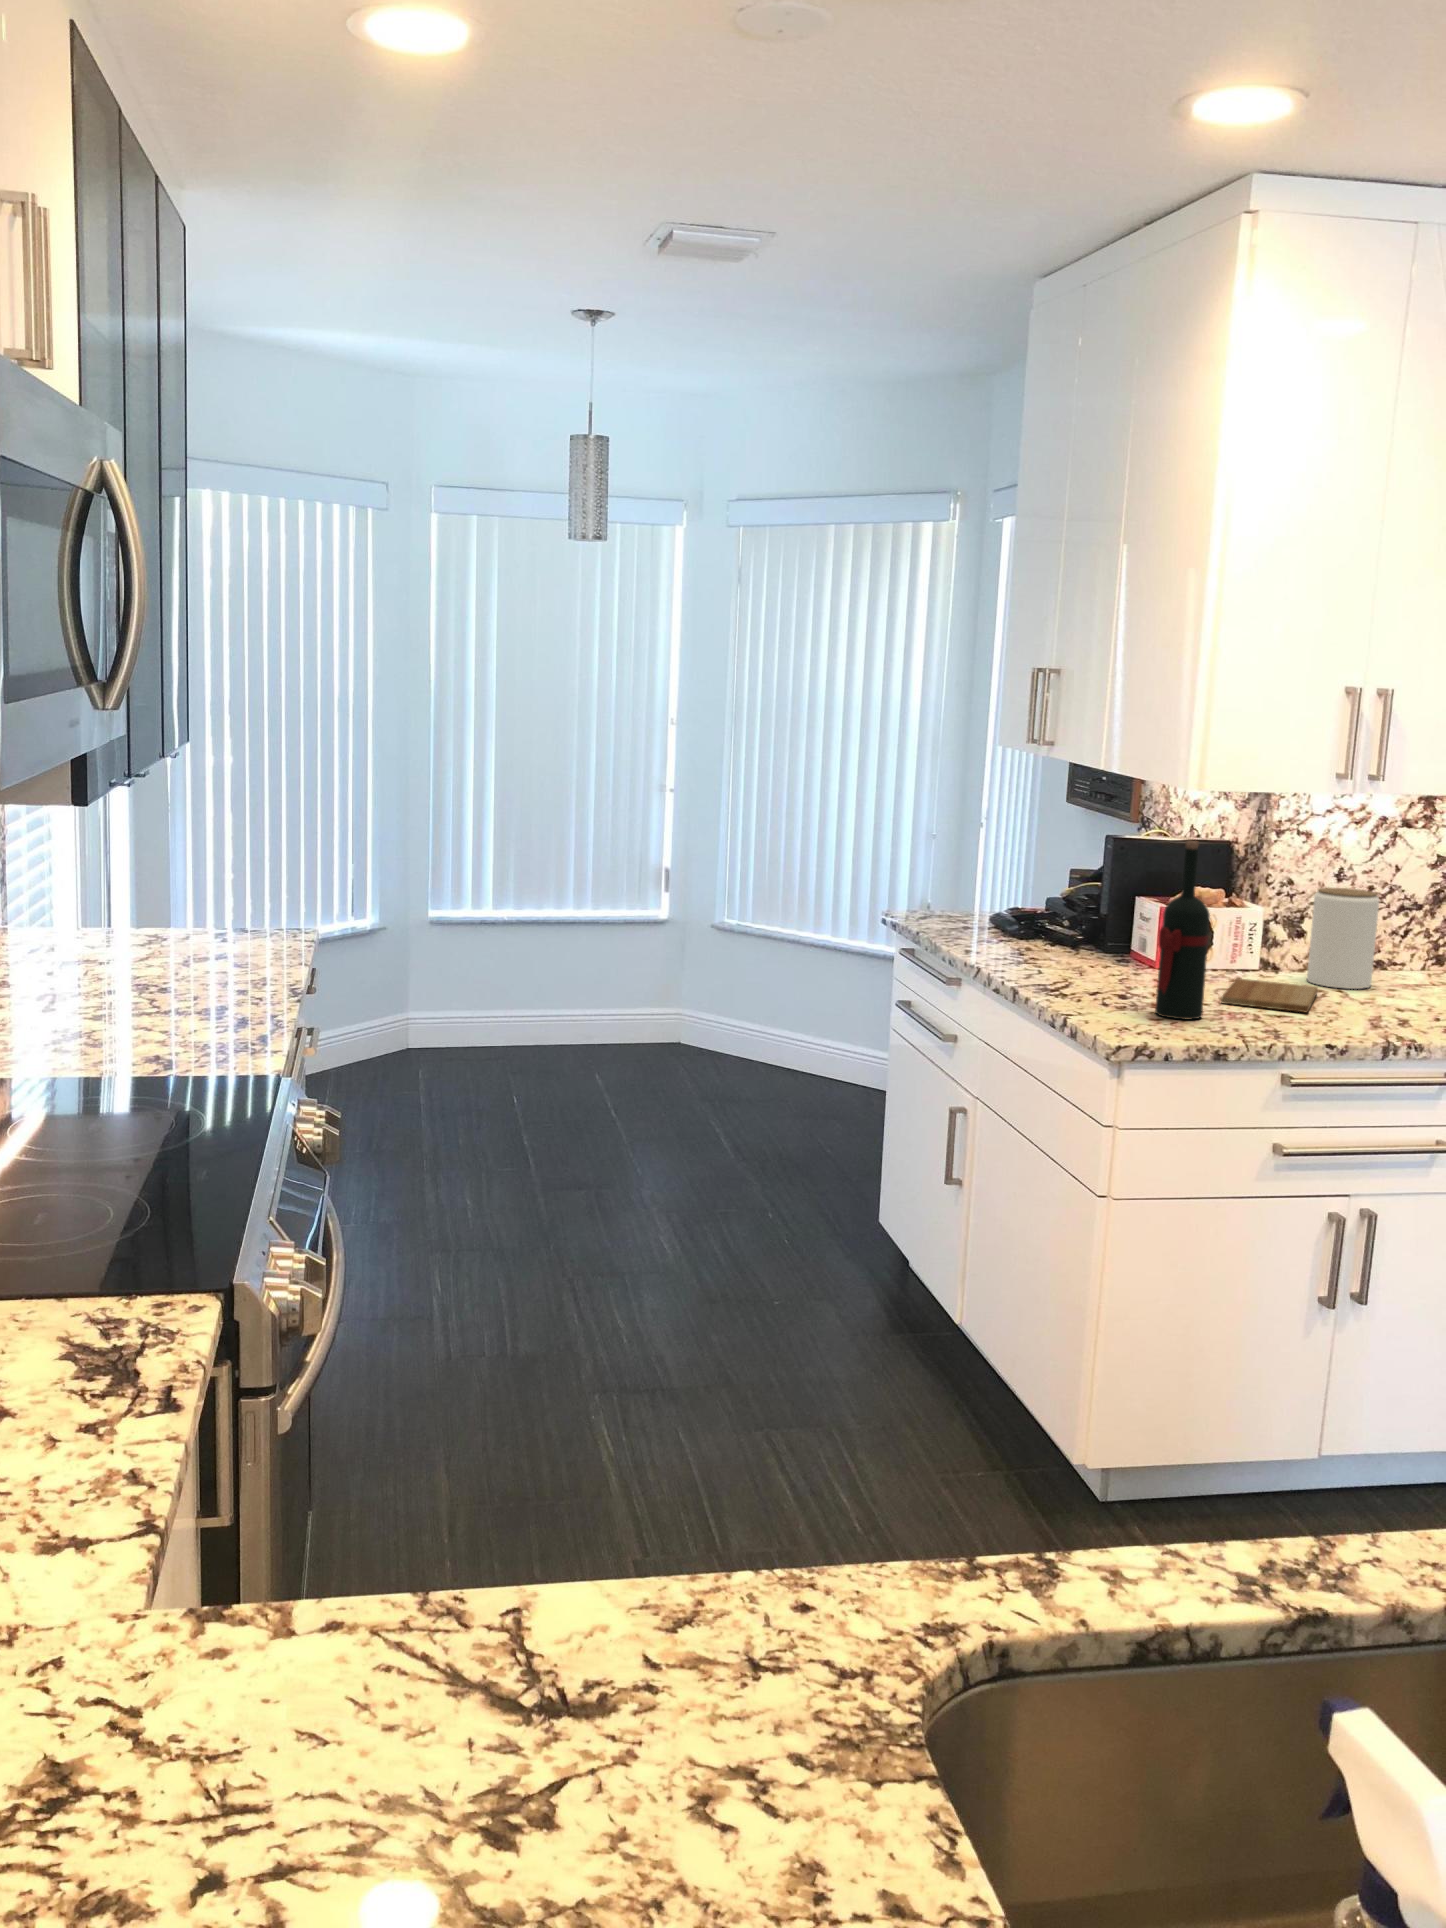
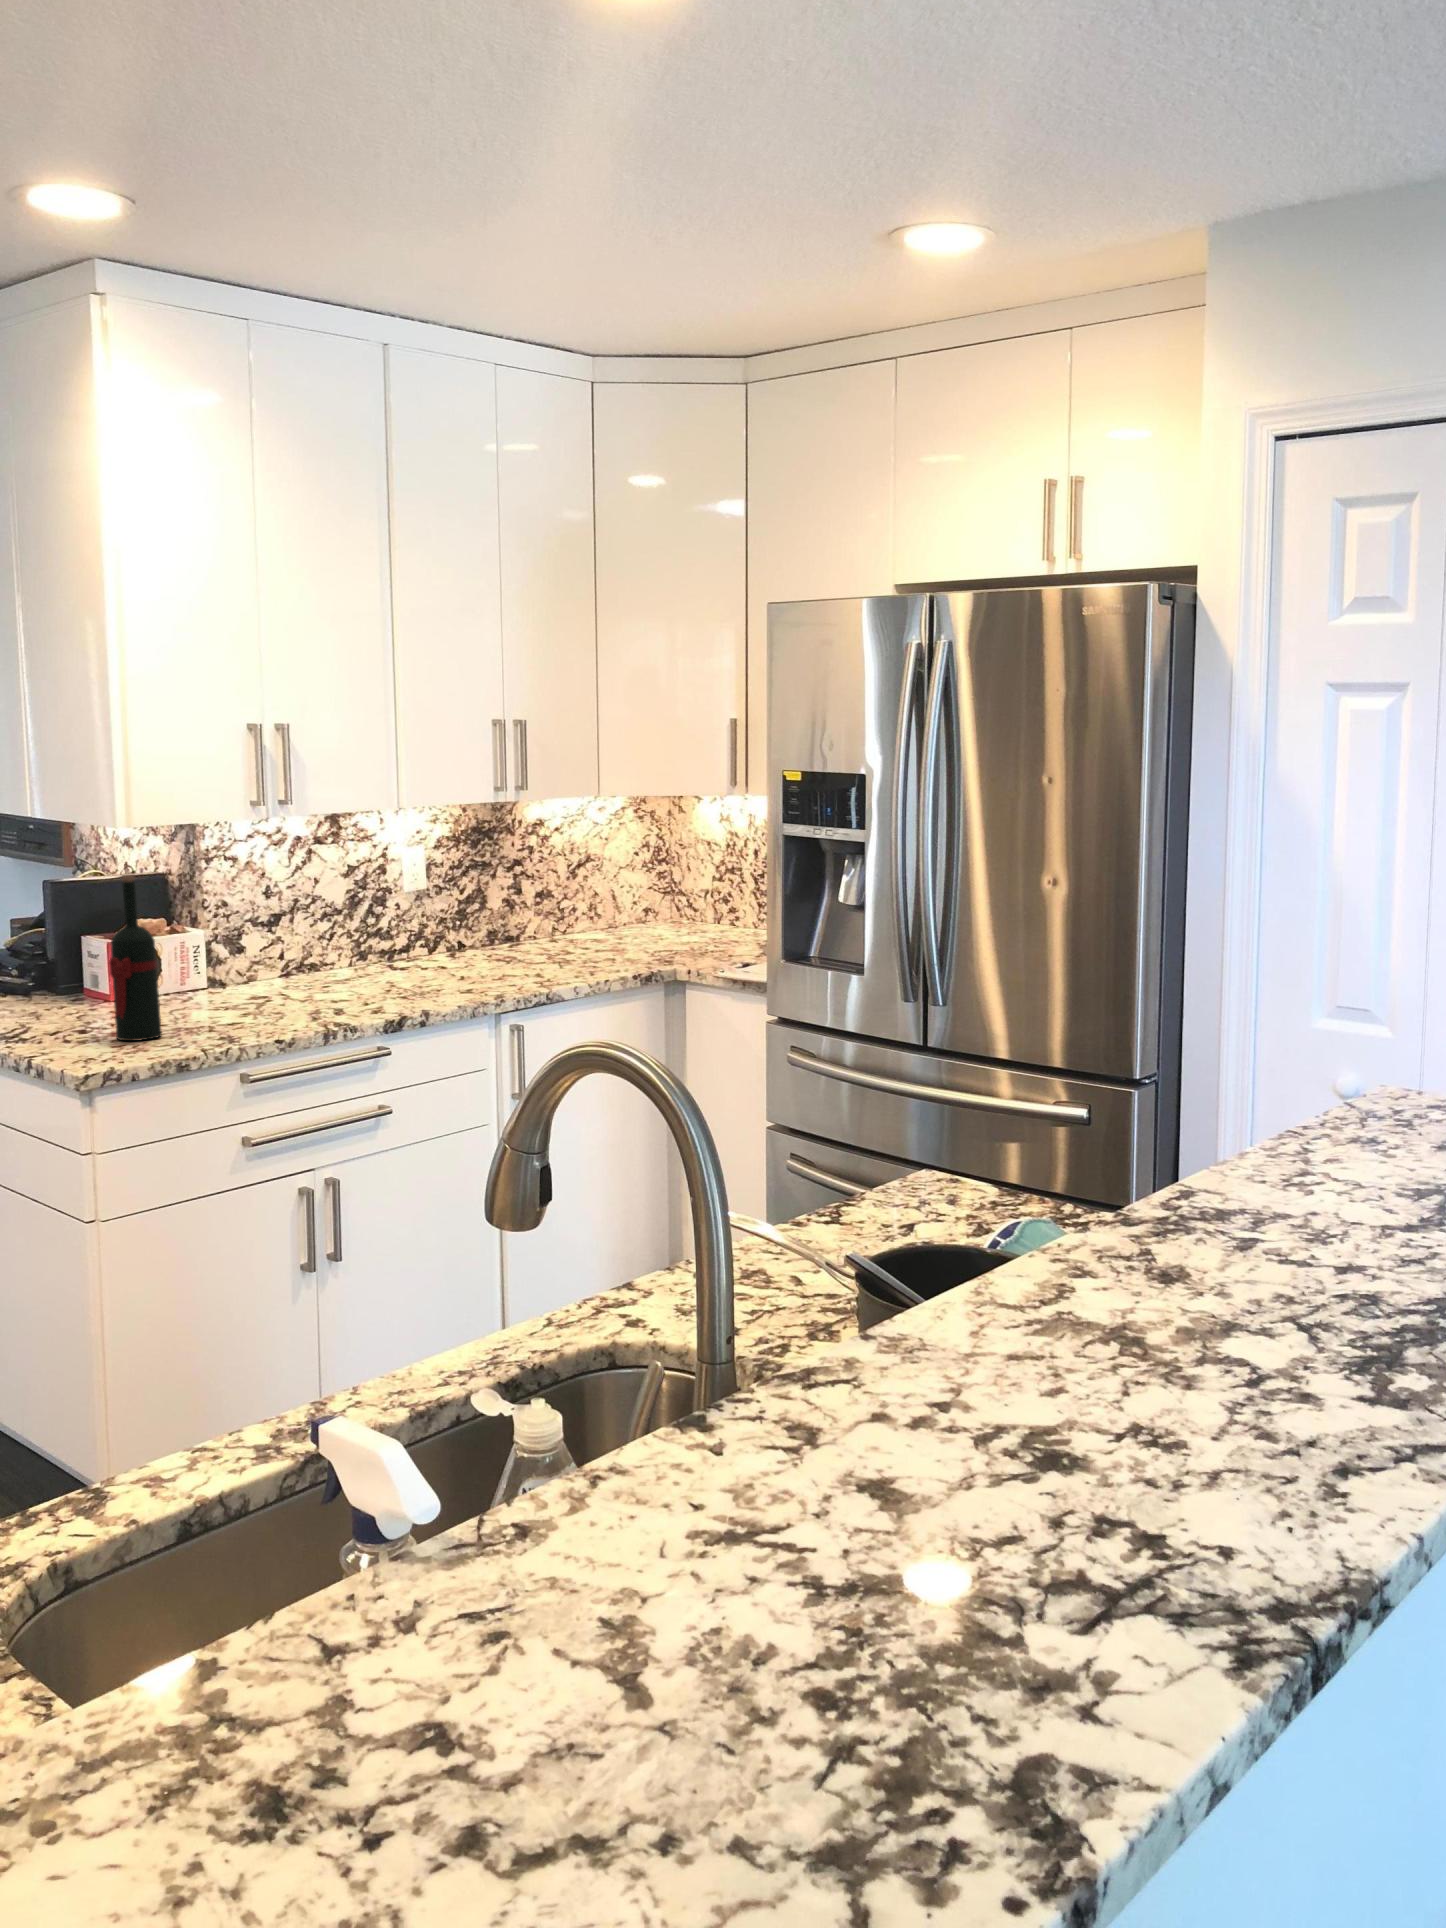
jar: present [1307,888,1379,989] -> none [248,903,308,992]
cutting board: present [1221,978,1318,1012] -> none [177,993,263,1021]

